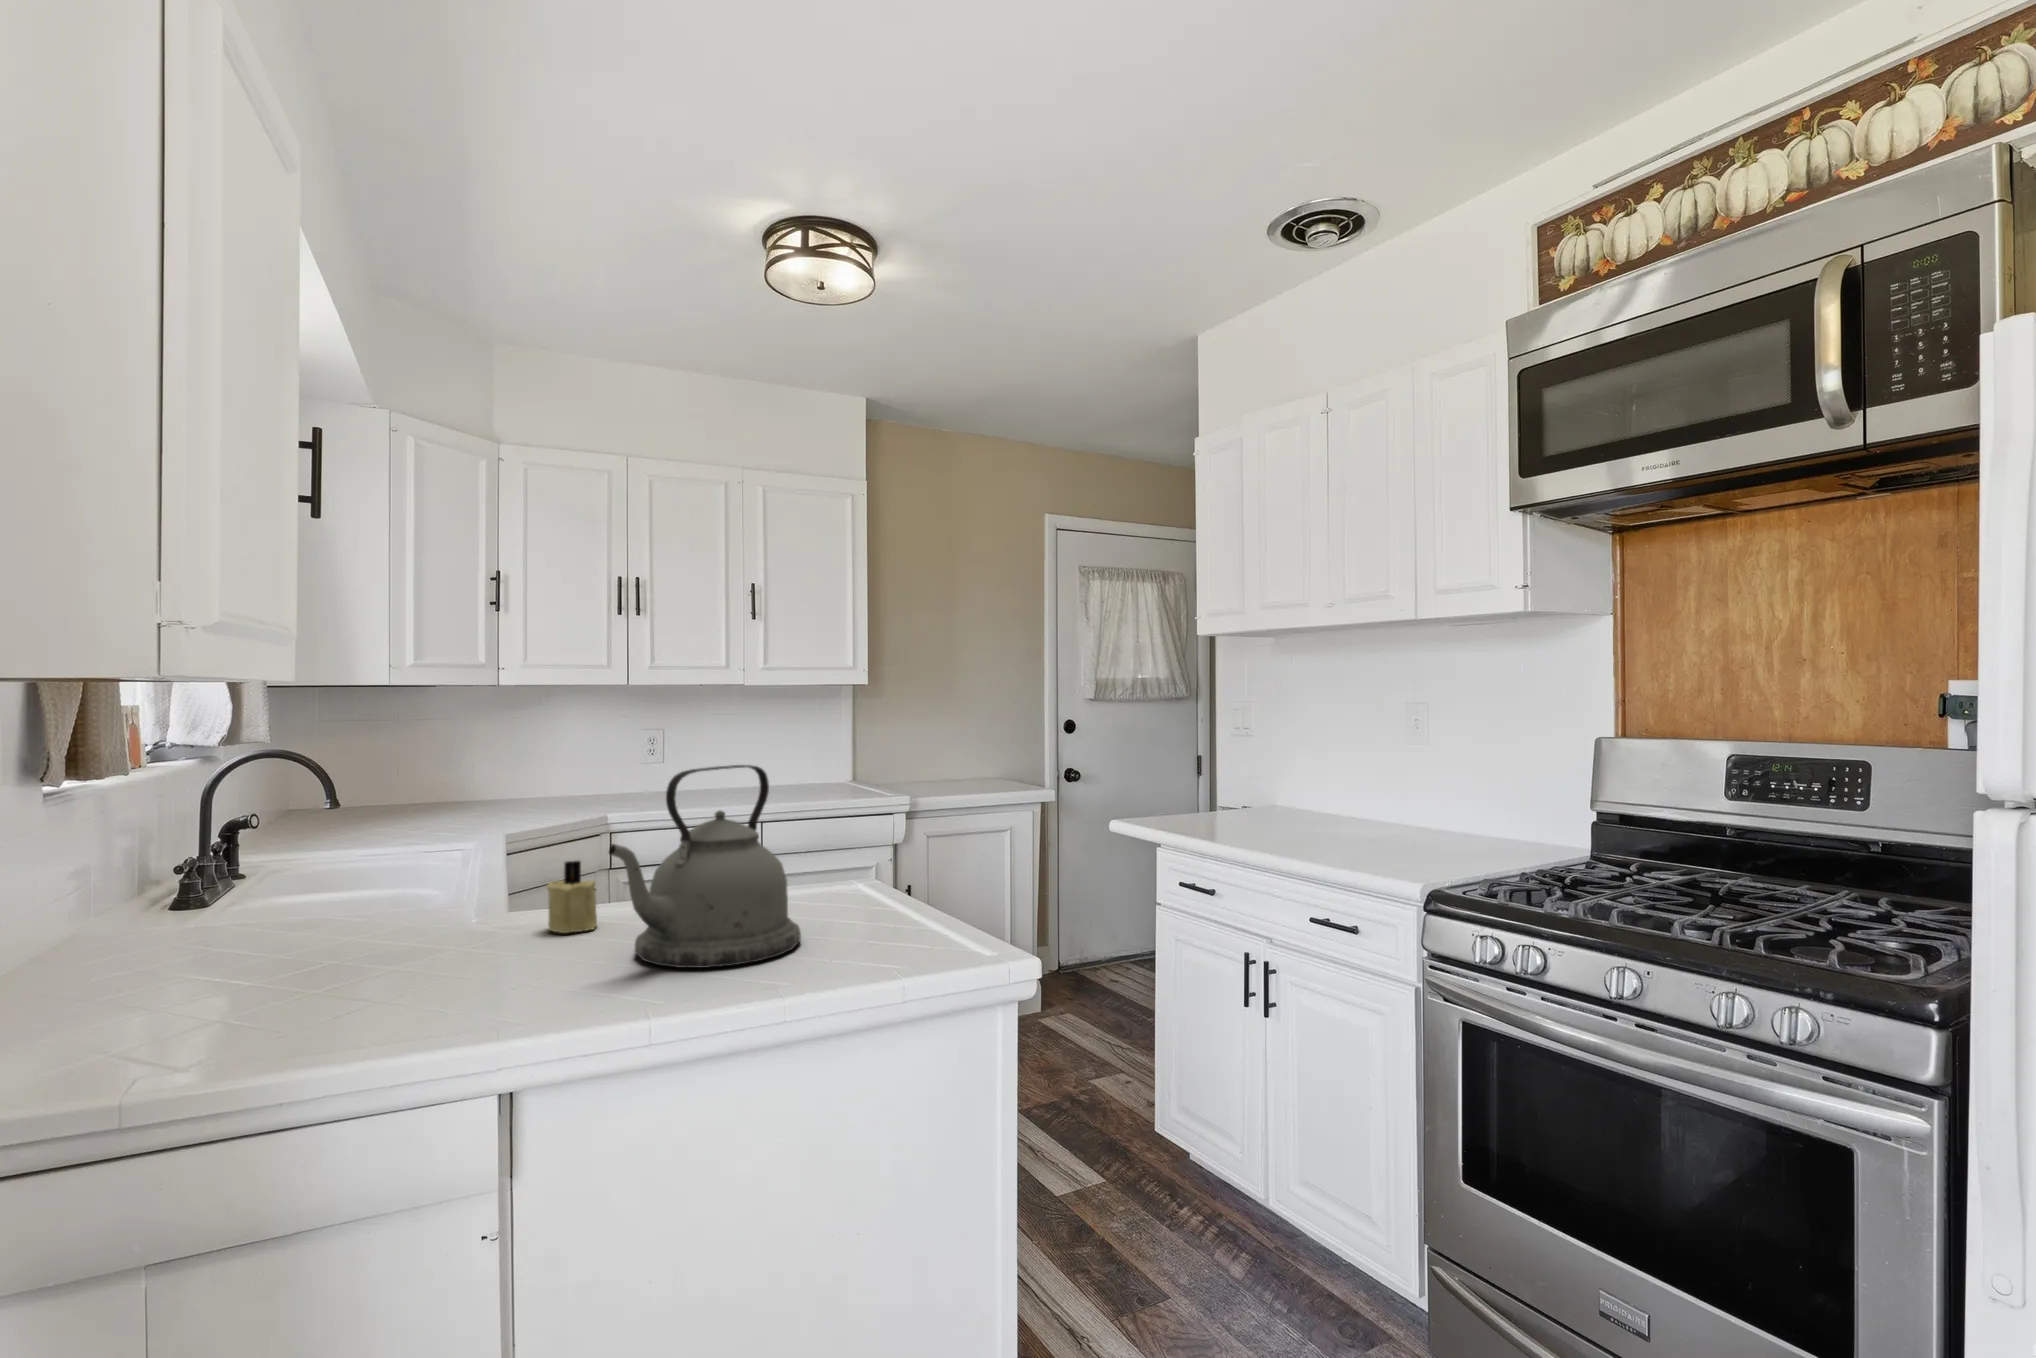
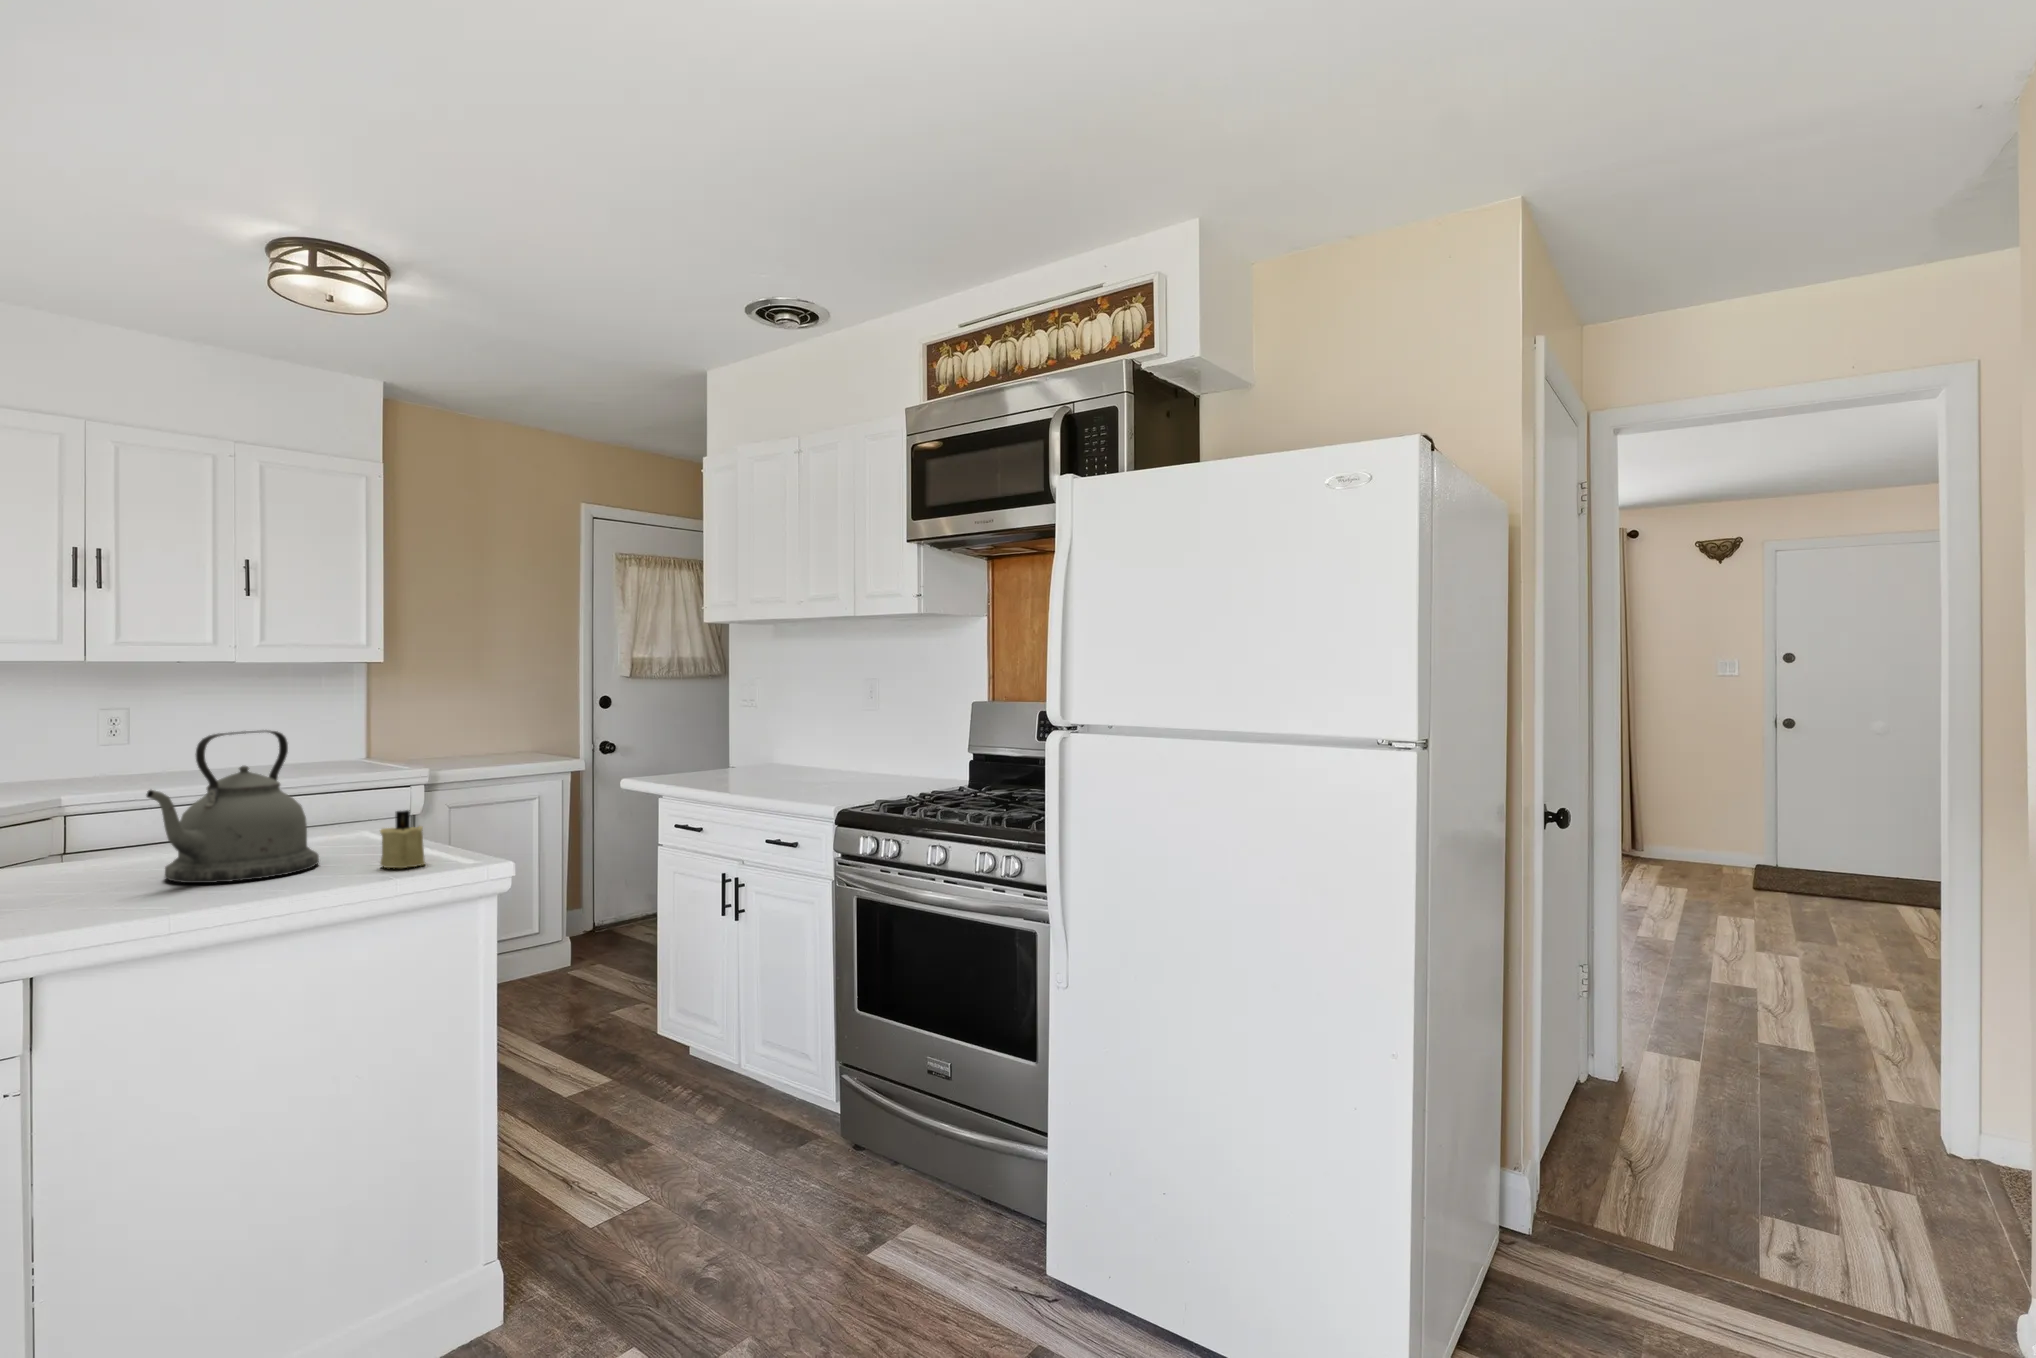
candle: present [547,861,597,933] -> present [380,810,425,868]

